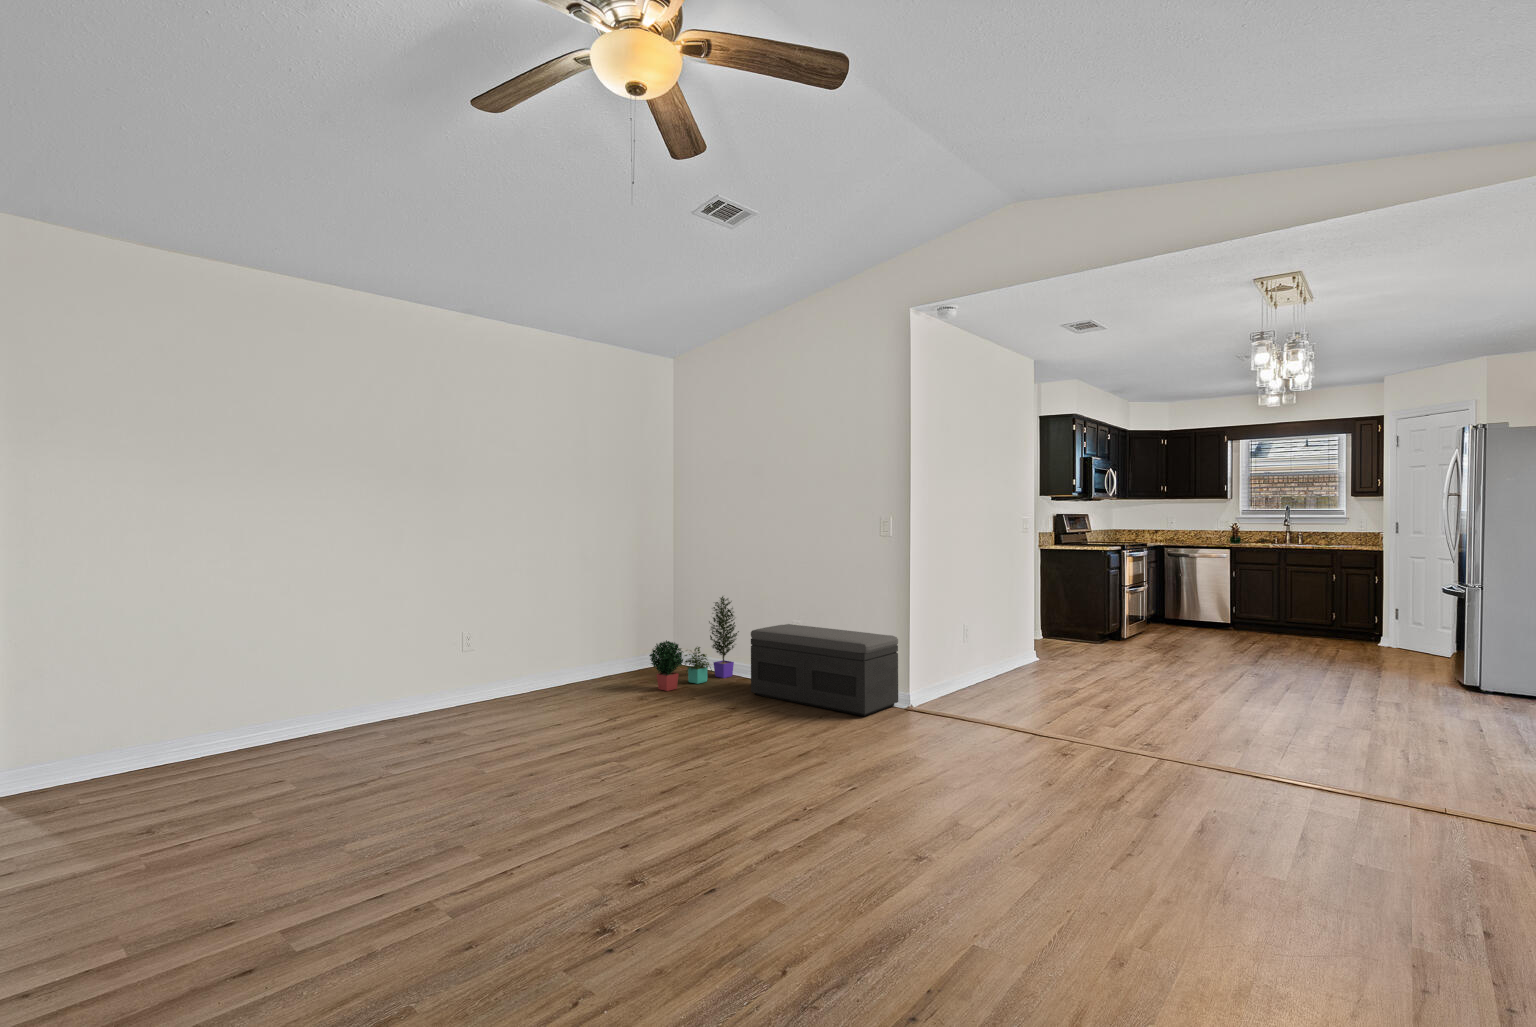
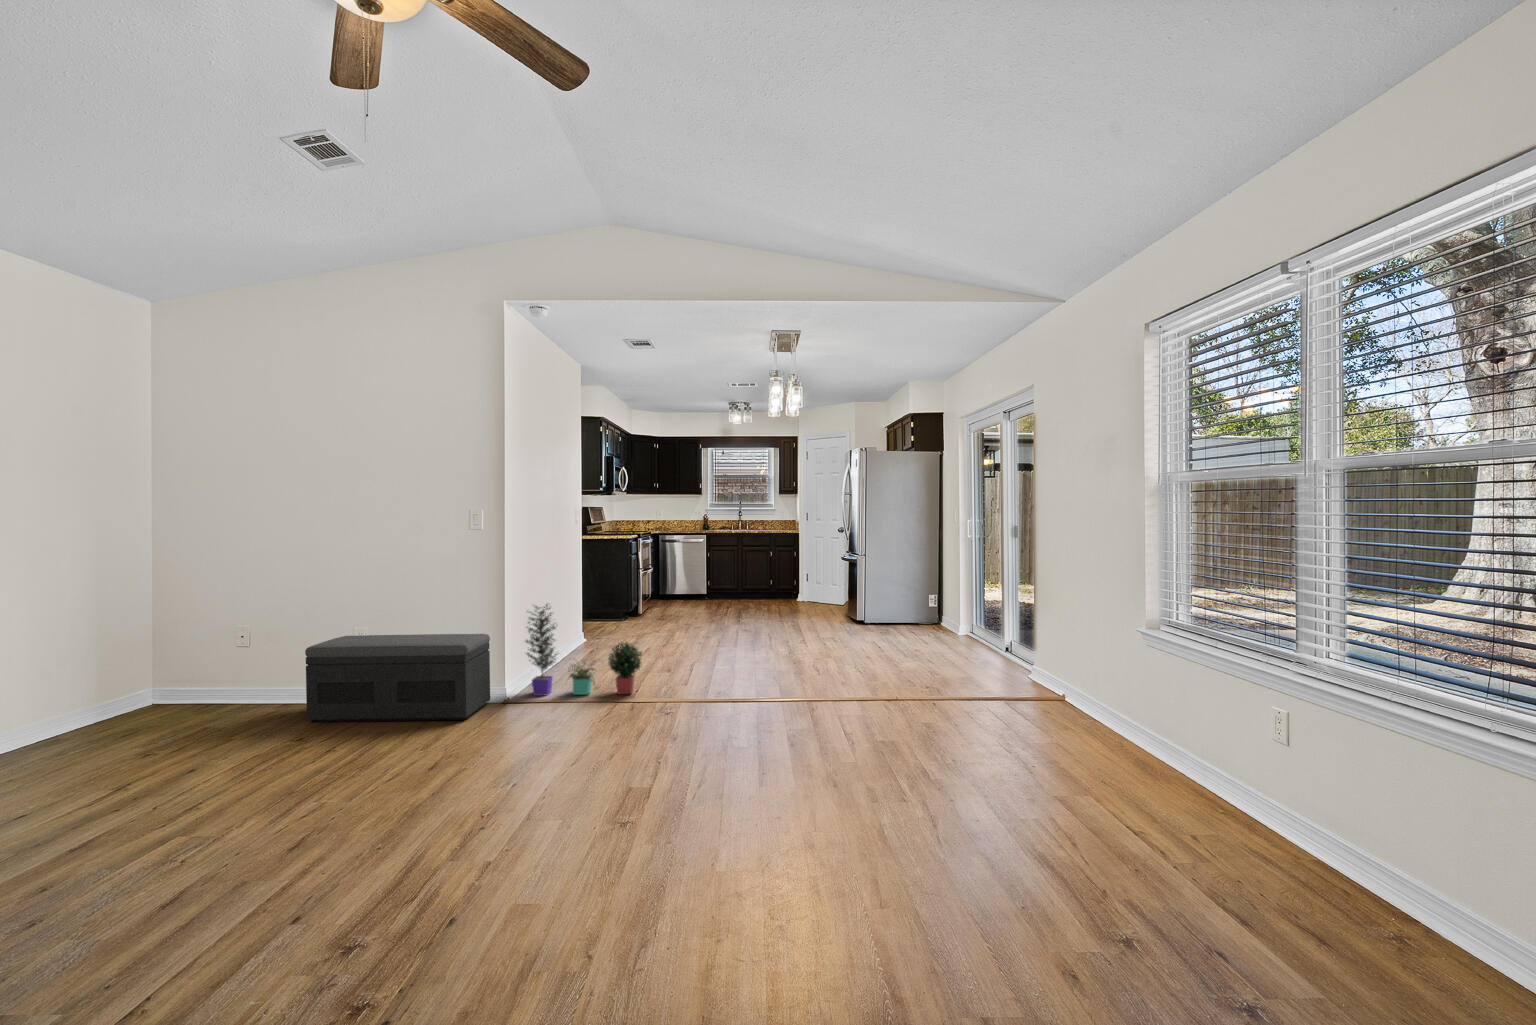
potted plant: present [649,596,739,691] -> present [526,604,642,696]

